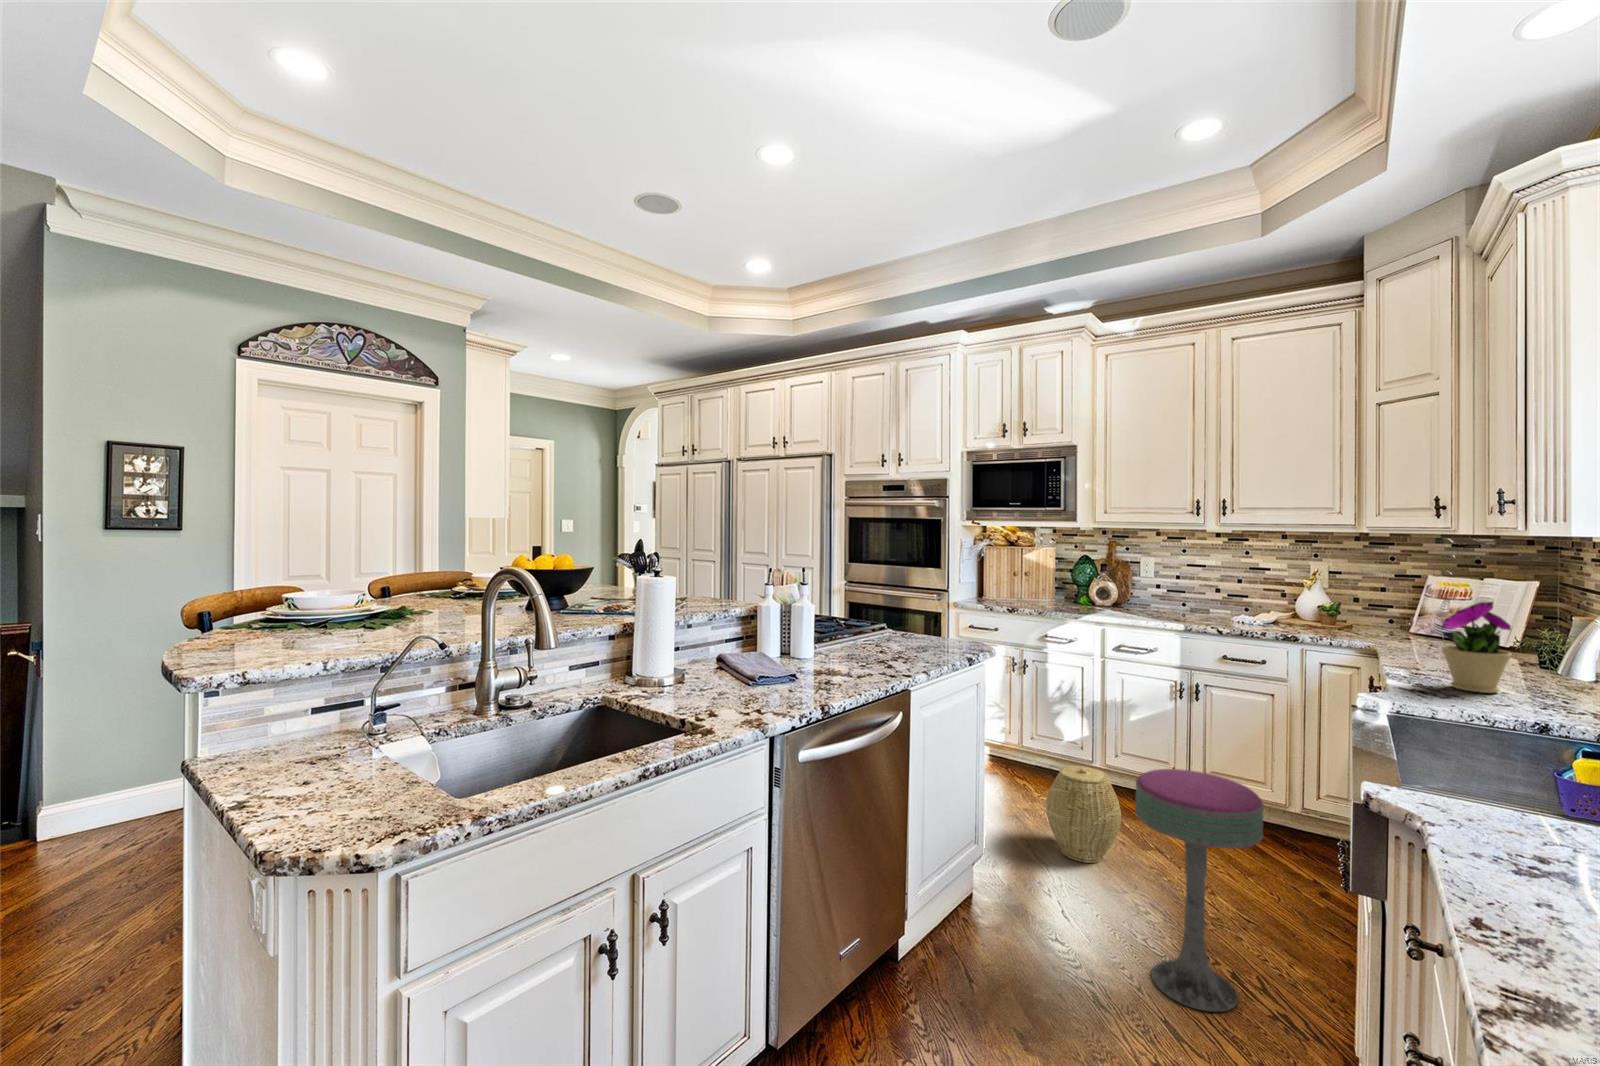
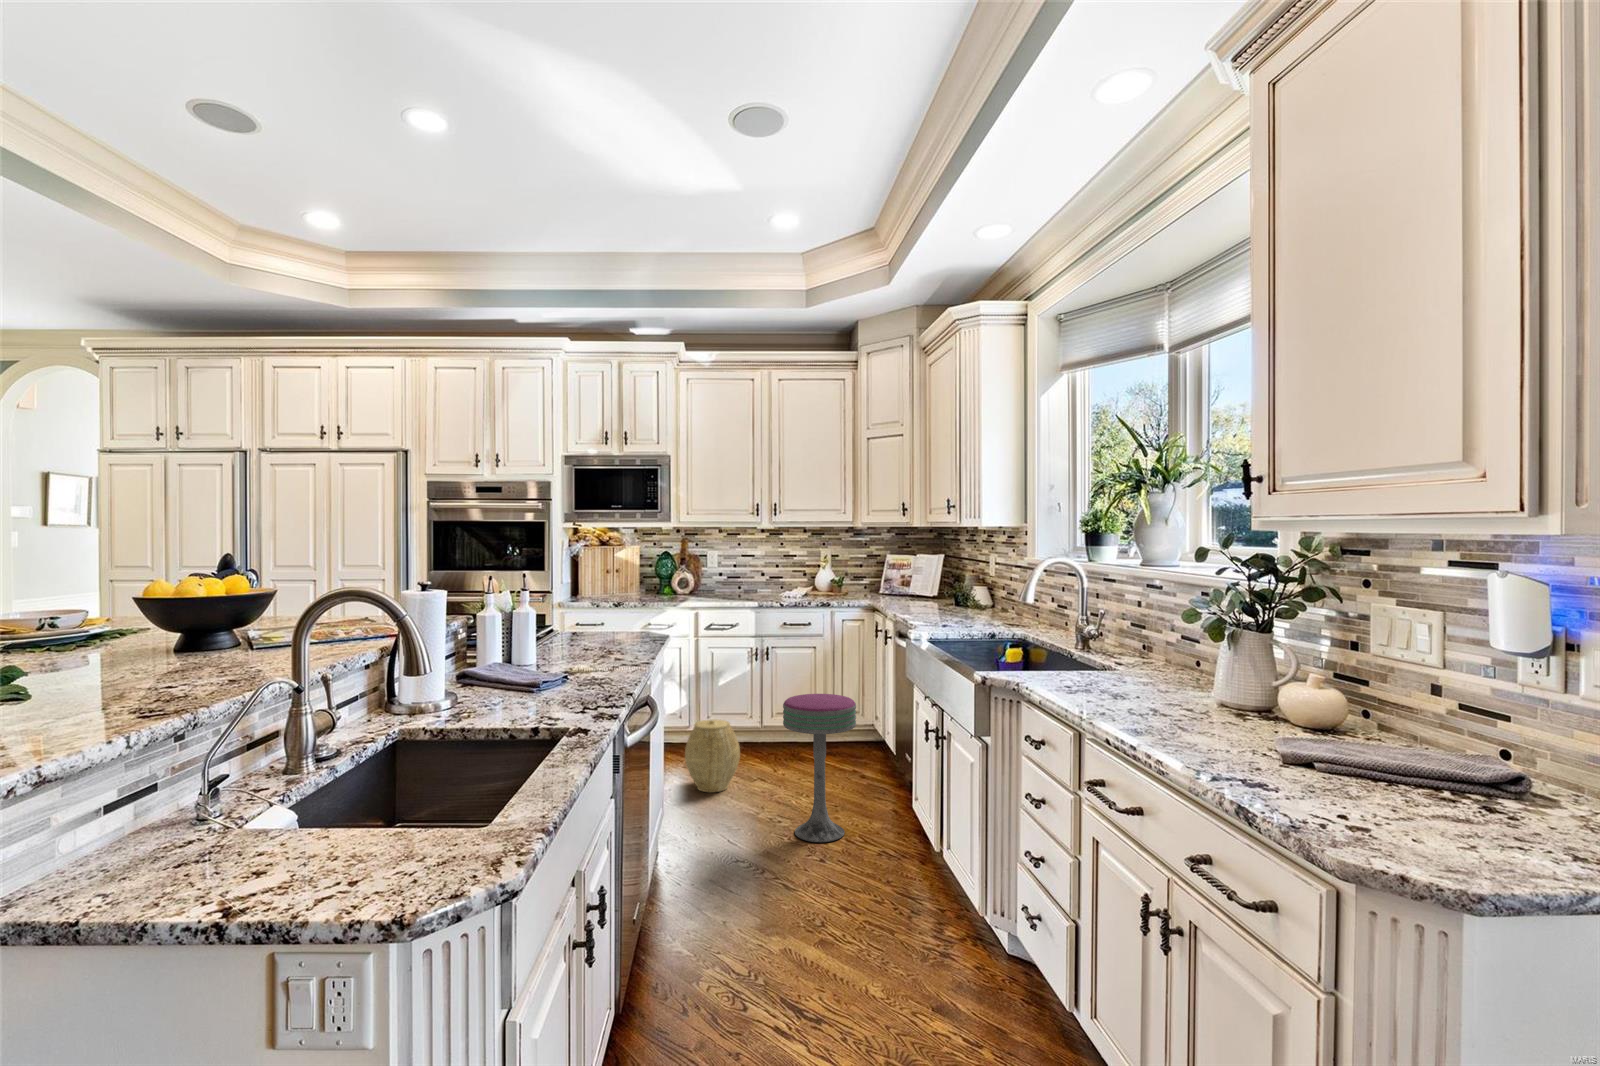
flower pot: present [1442,602,1512,693] -> none [922,568,951,619]

